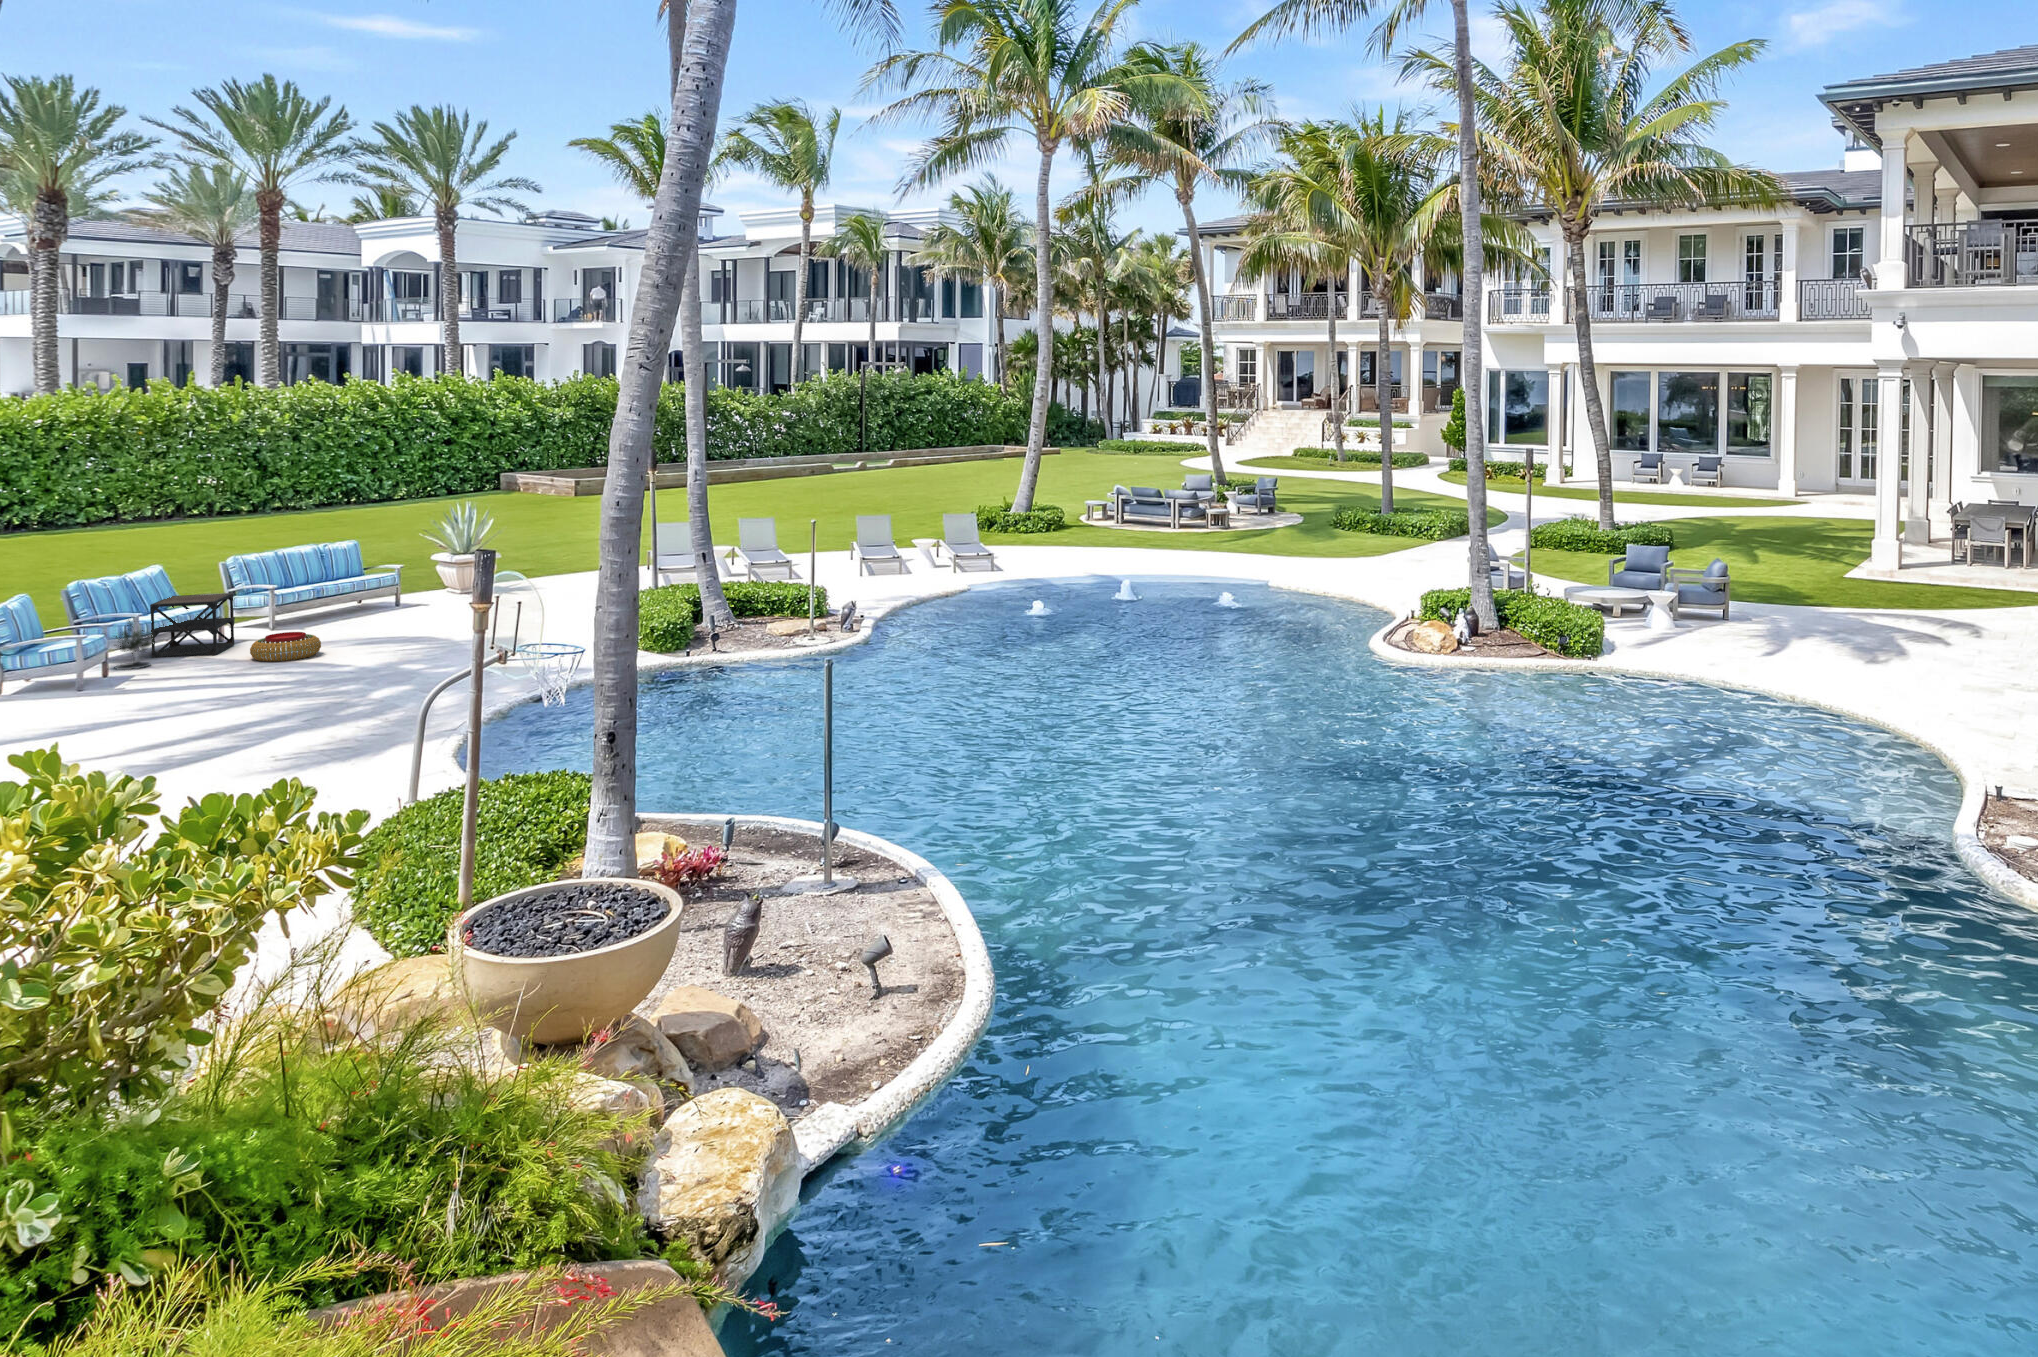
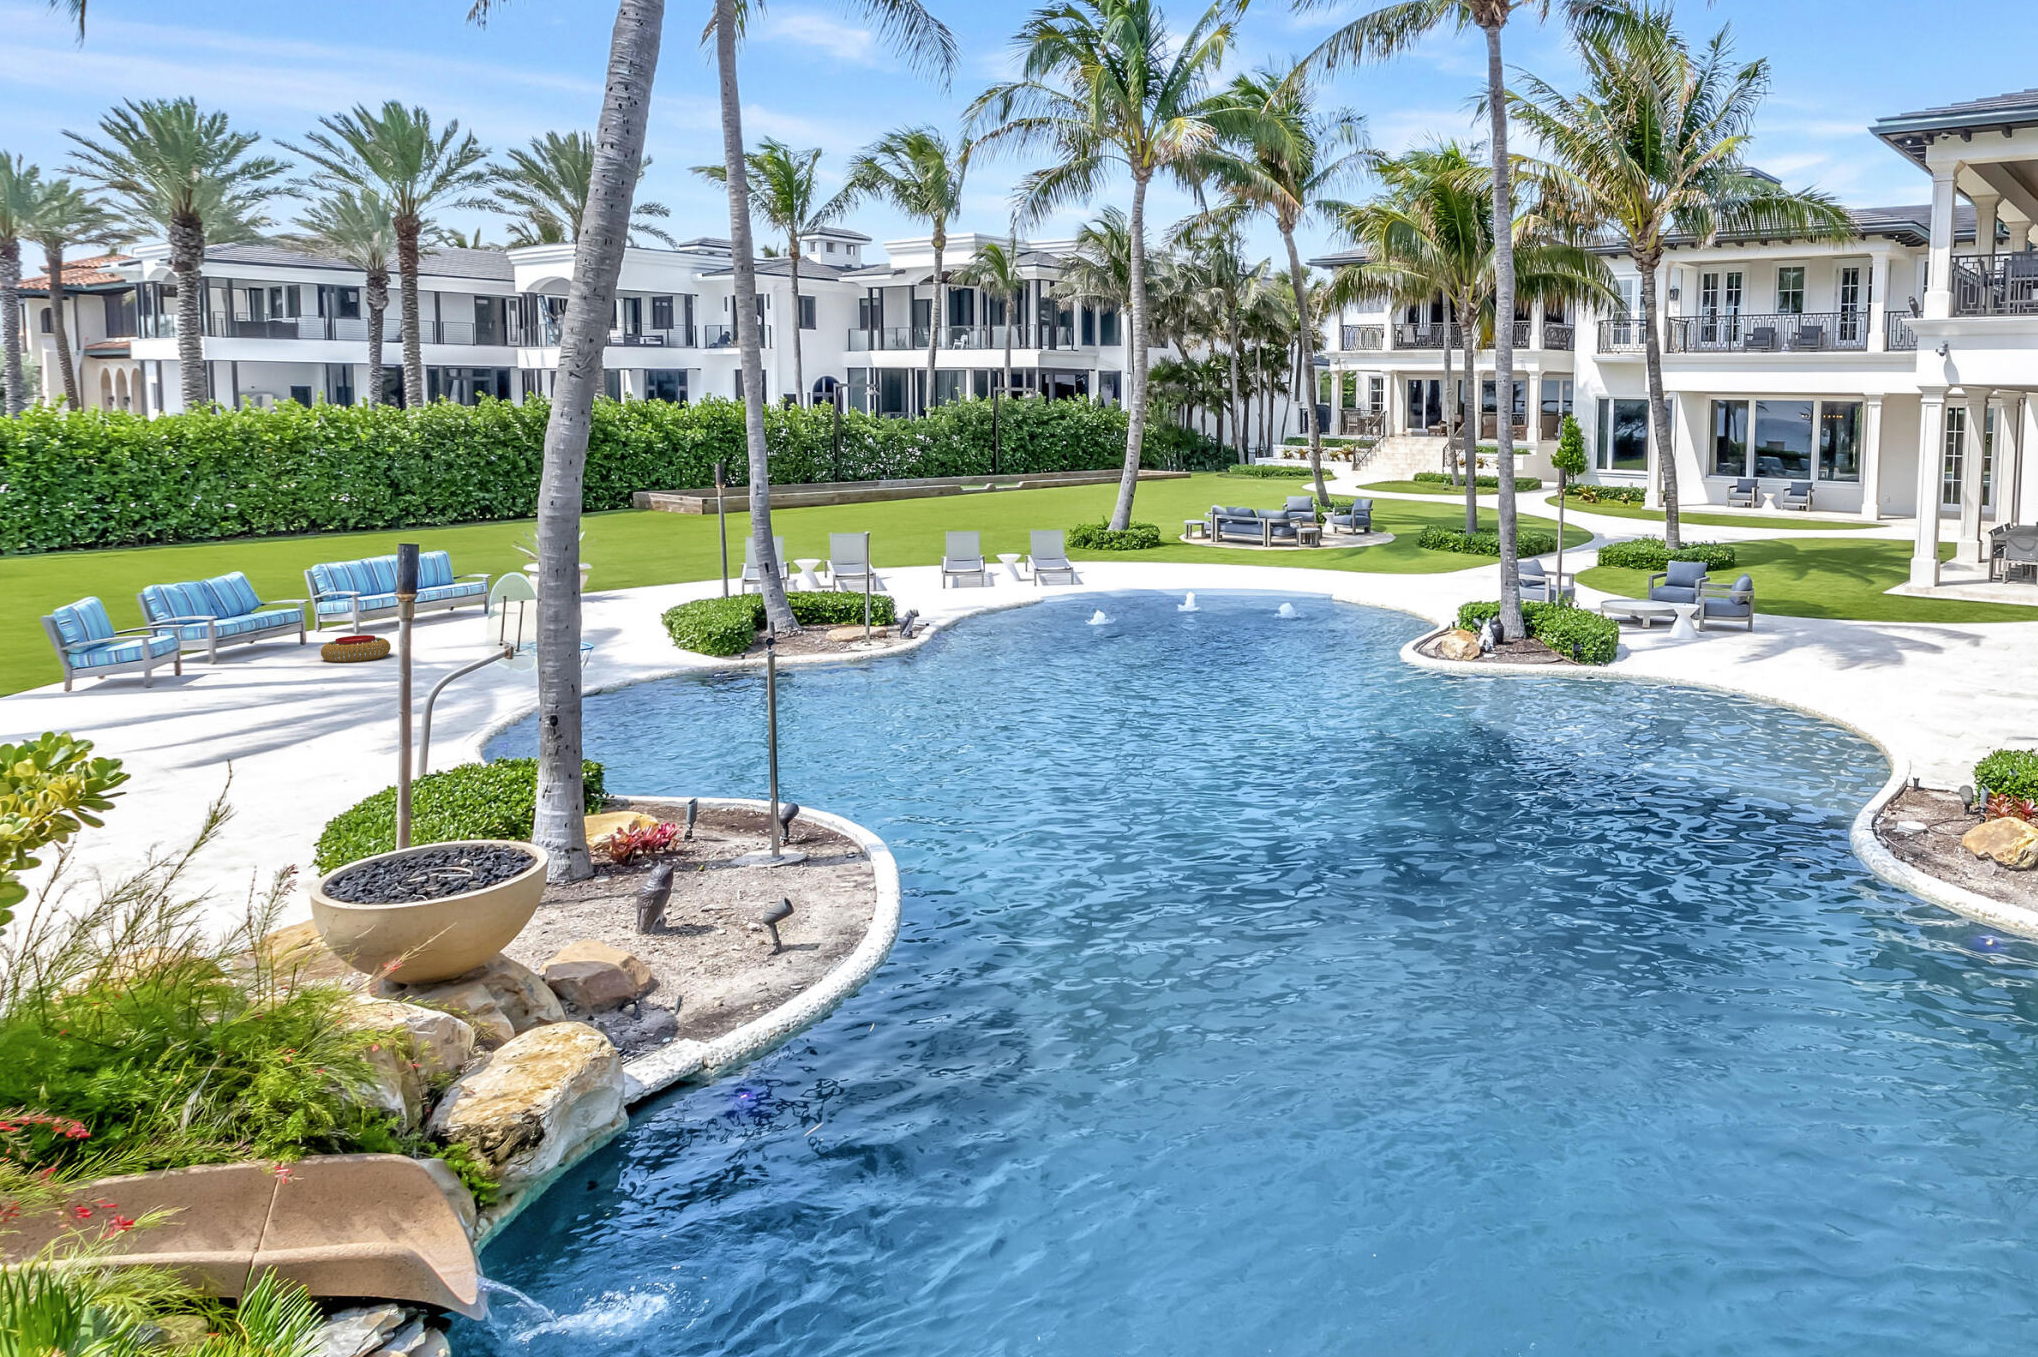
side table: present [150,593,234,658] -> none [225,598,312,659]
potted tree: present [115,621,152,670] -> none [185,617,229,669]

